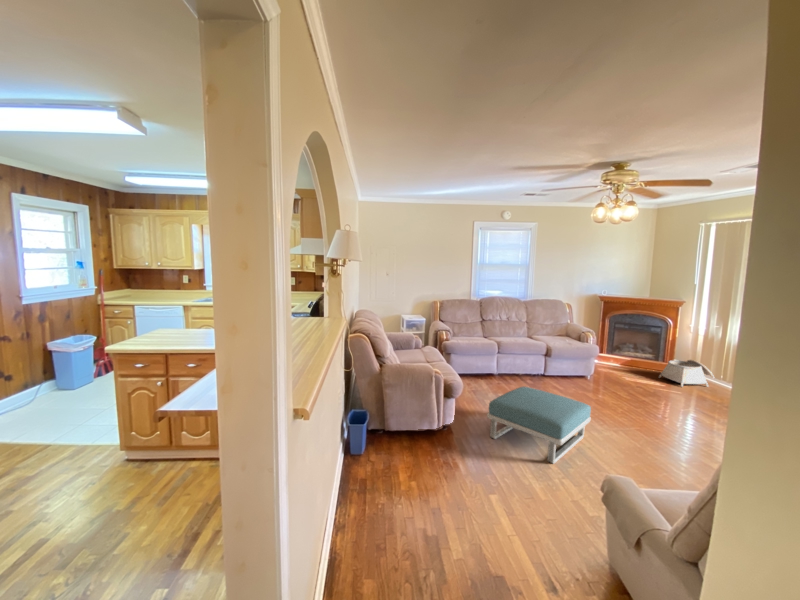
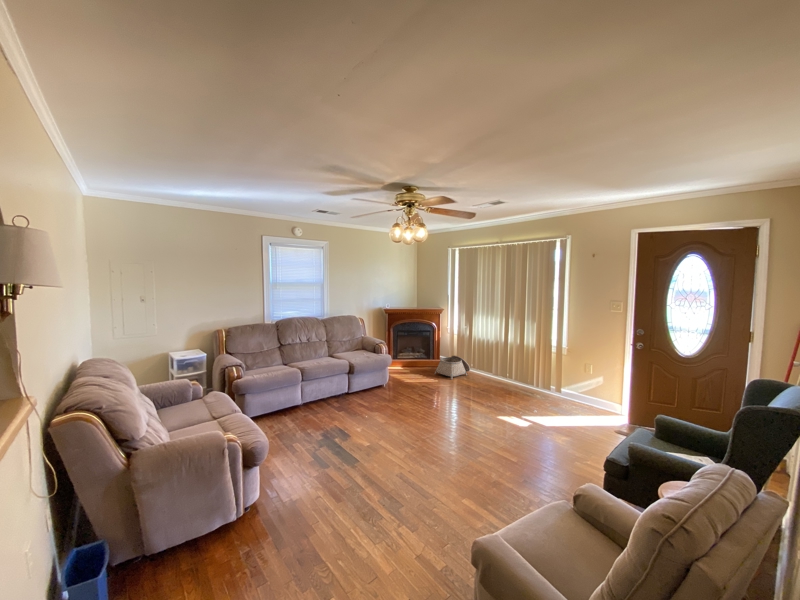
footstool: present [487,387,591,464] -> none [302,421,405,511]

